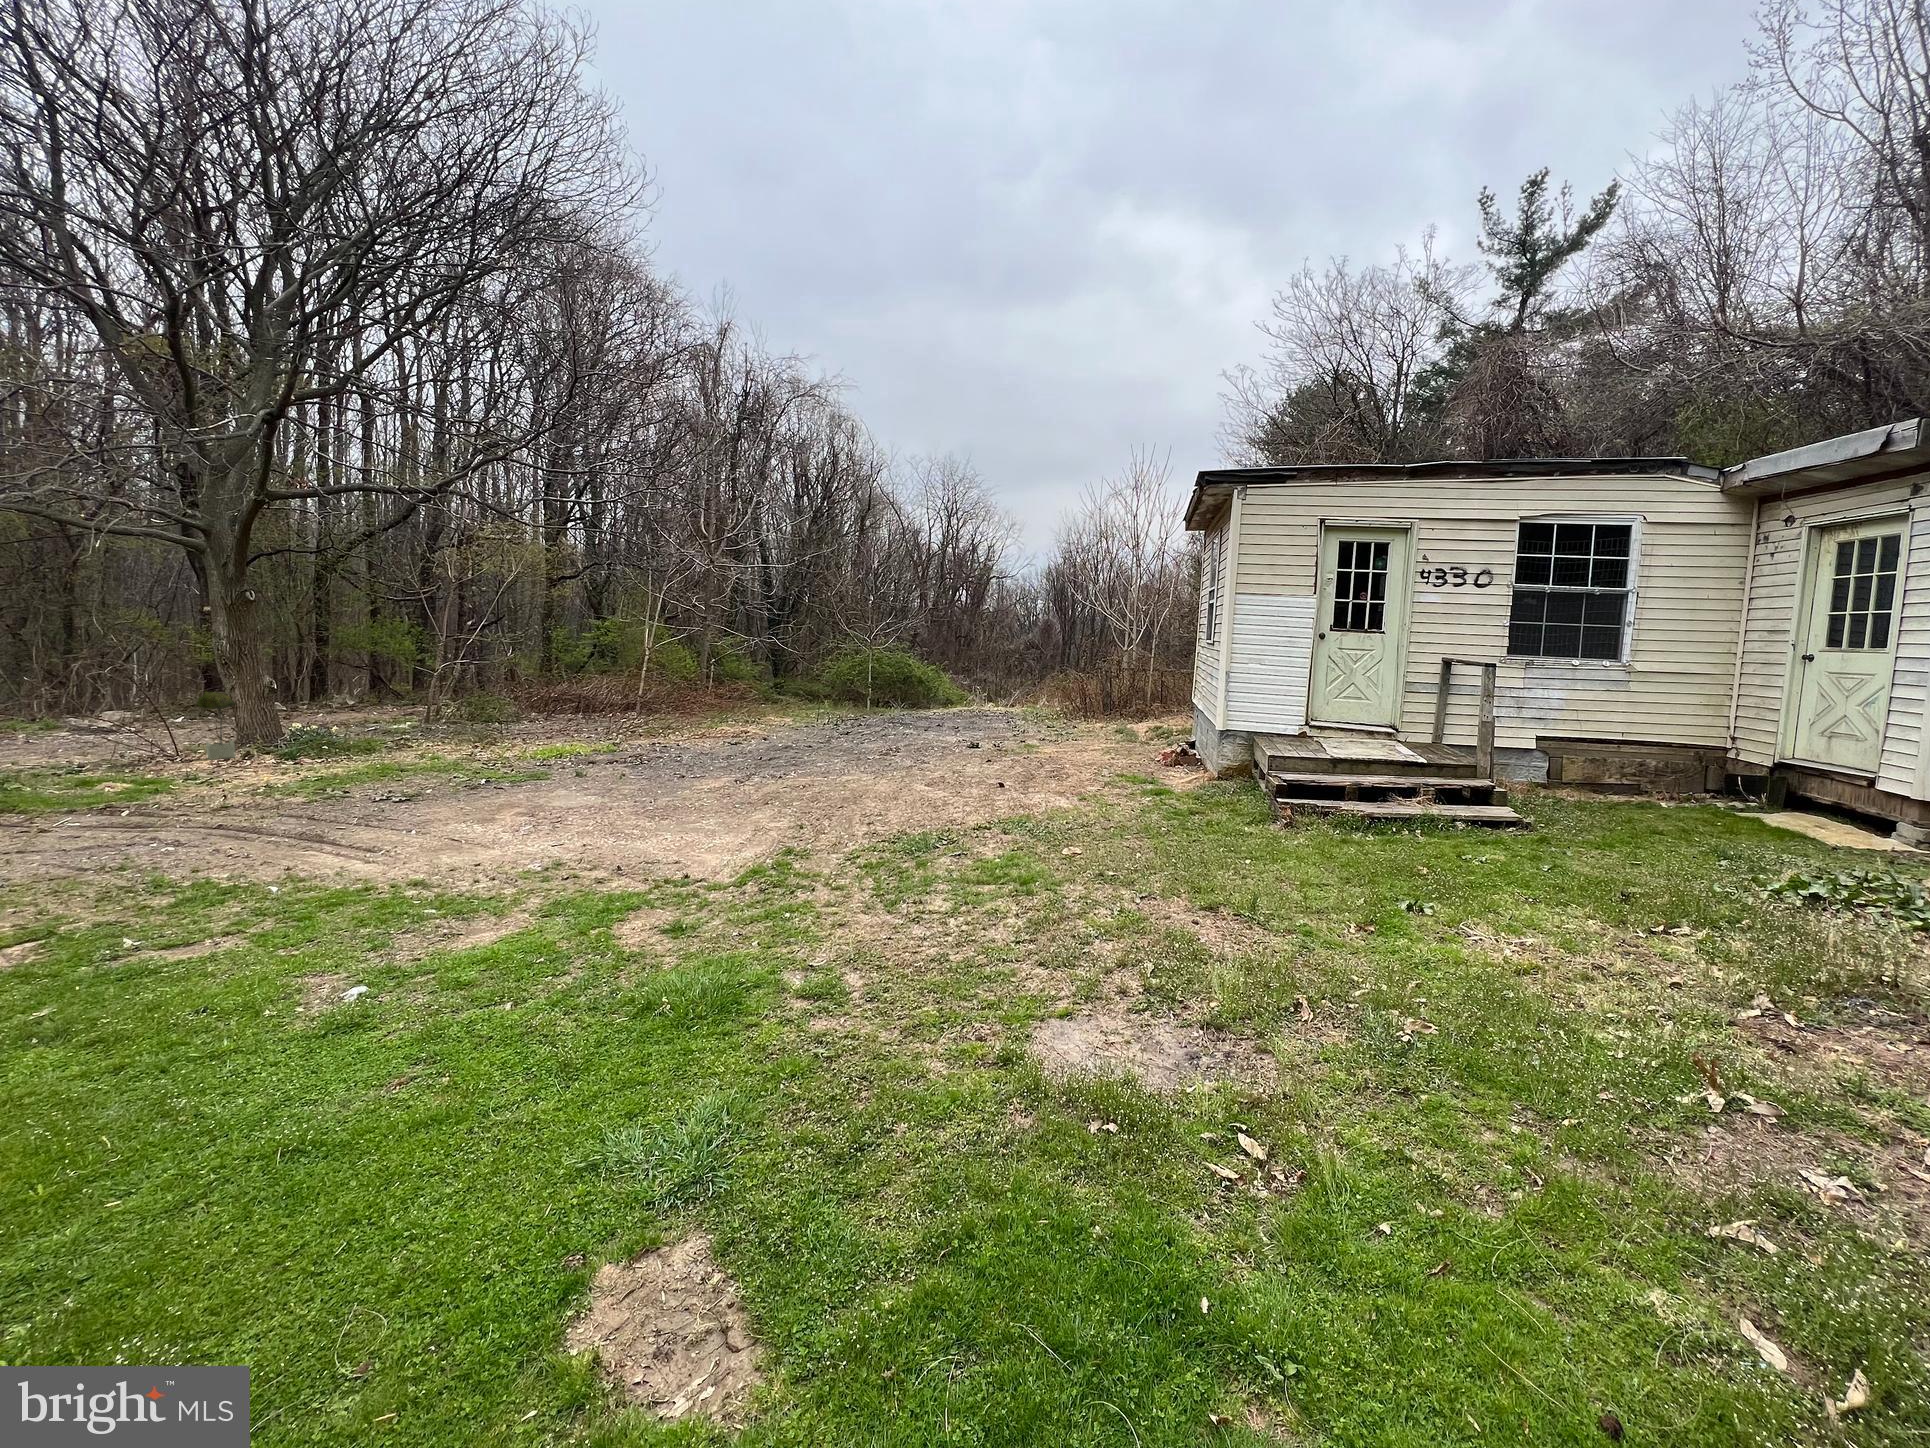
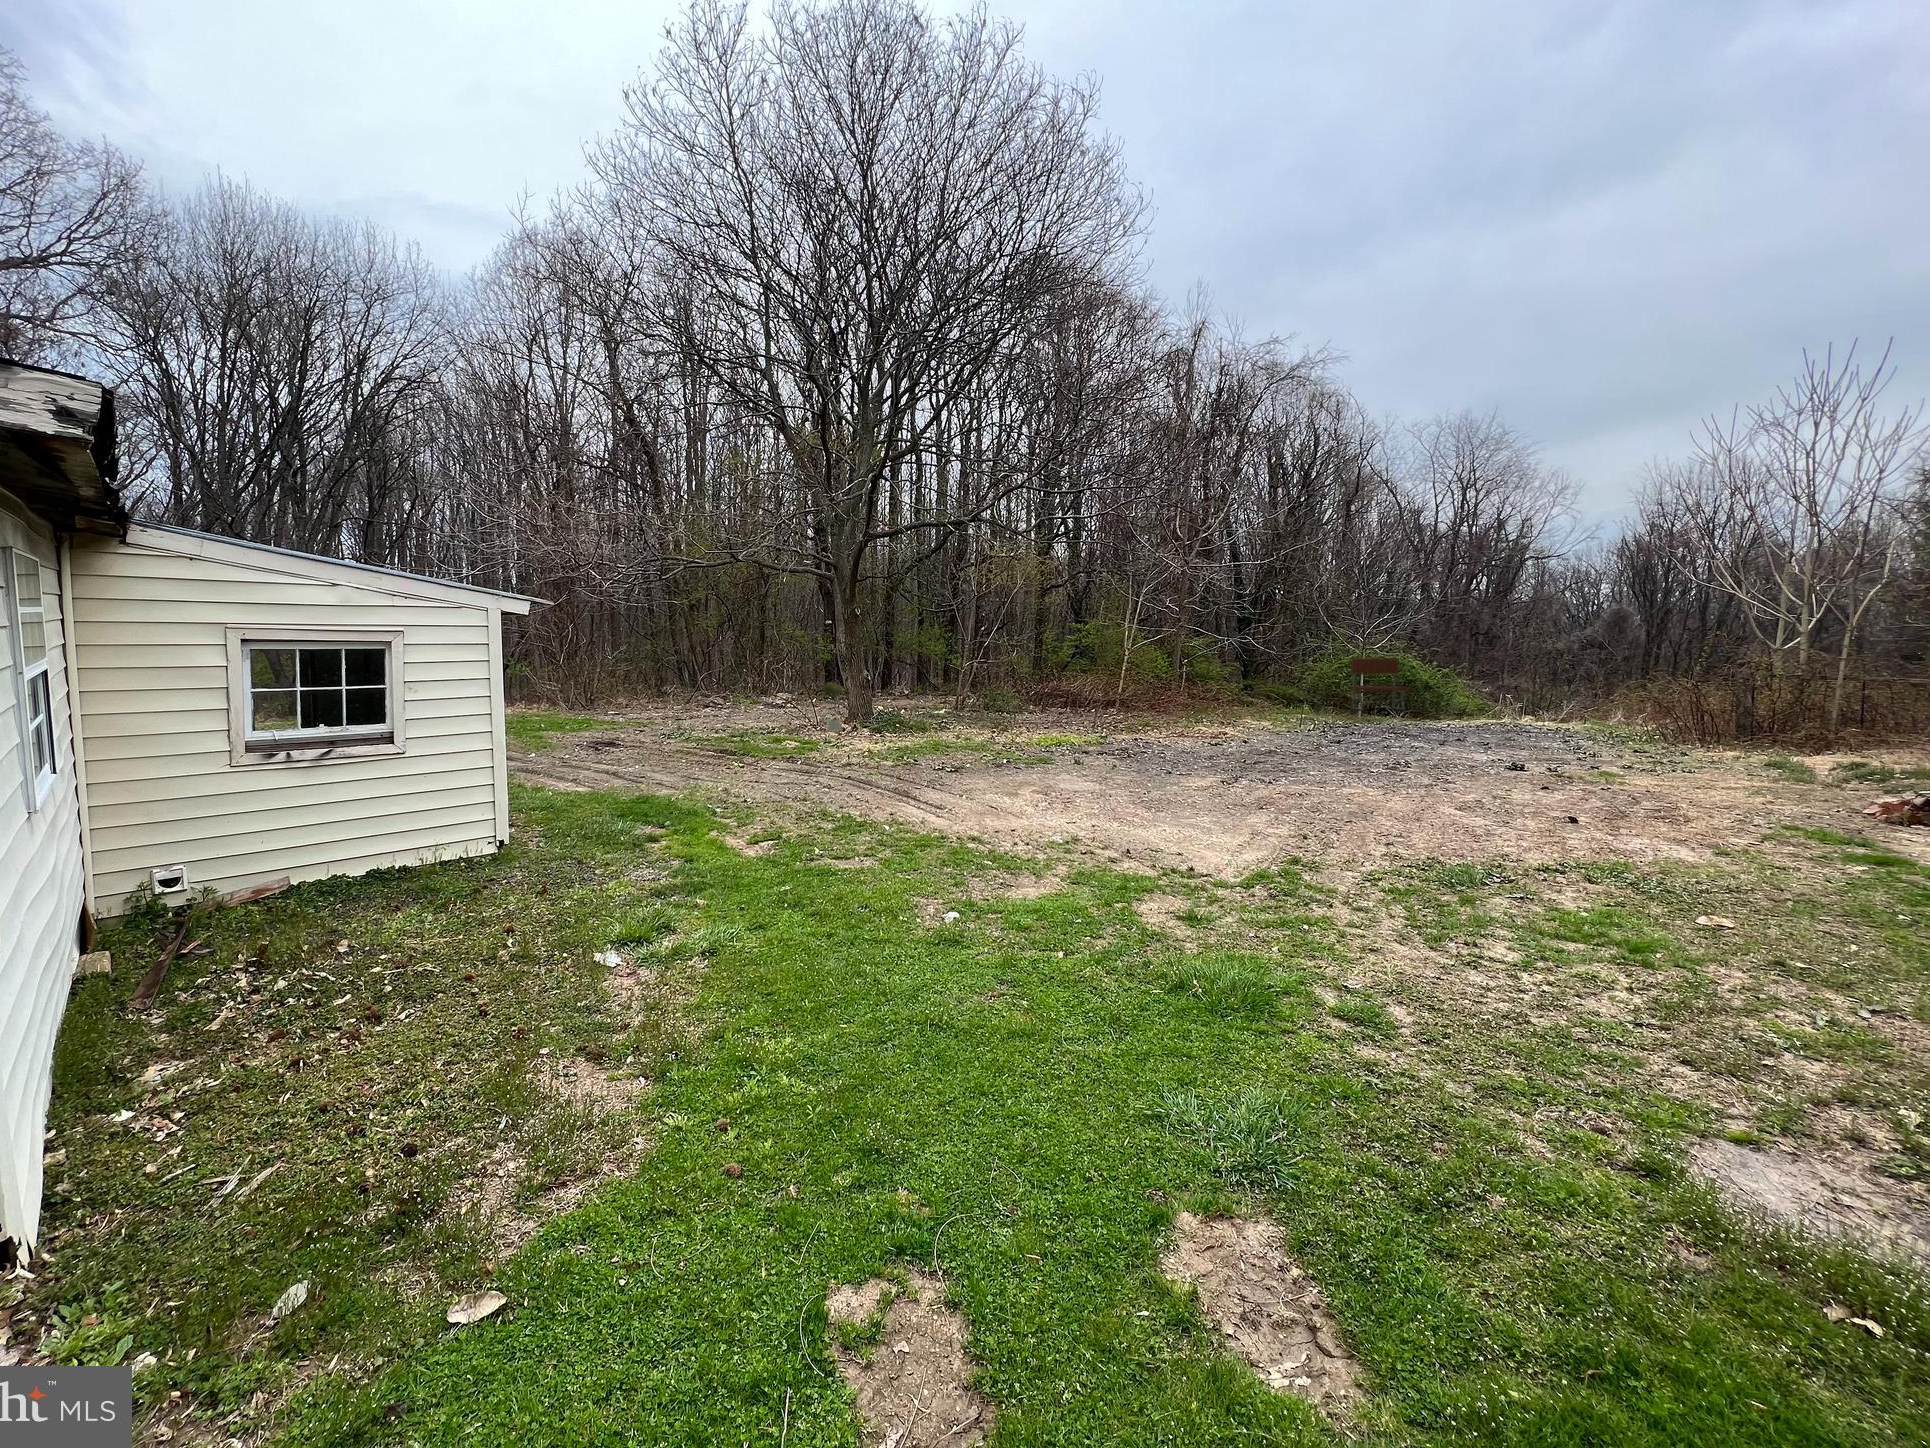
bench: none [866,657,911,702] -> present [1351,658,1411,710]

